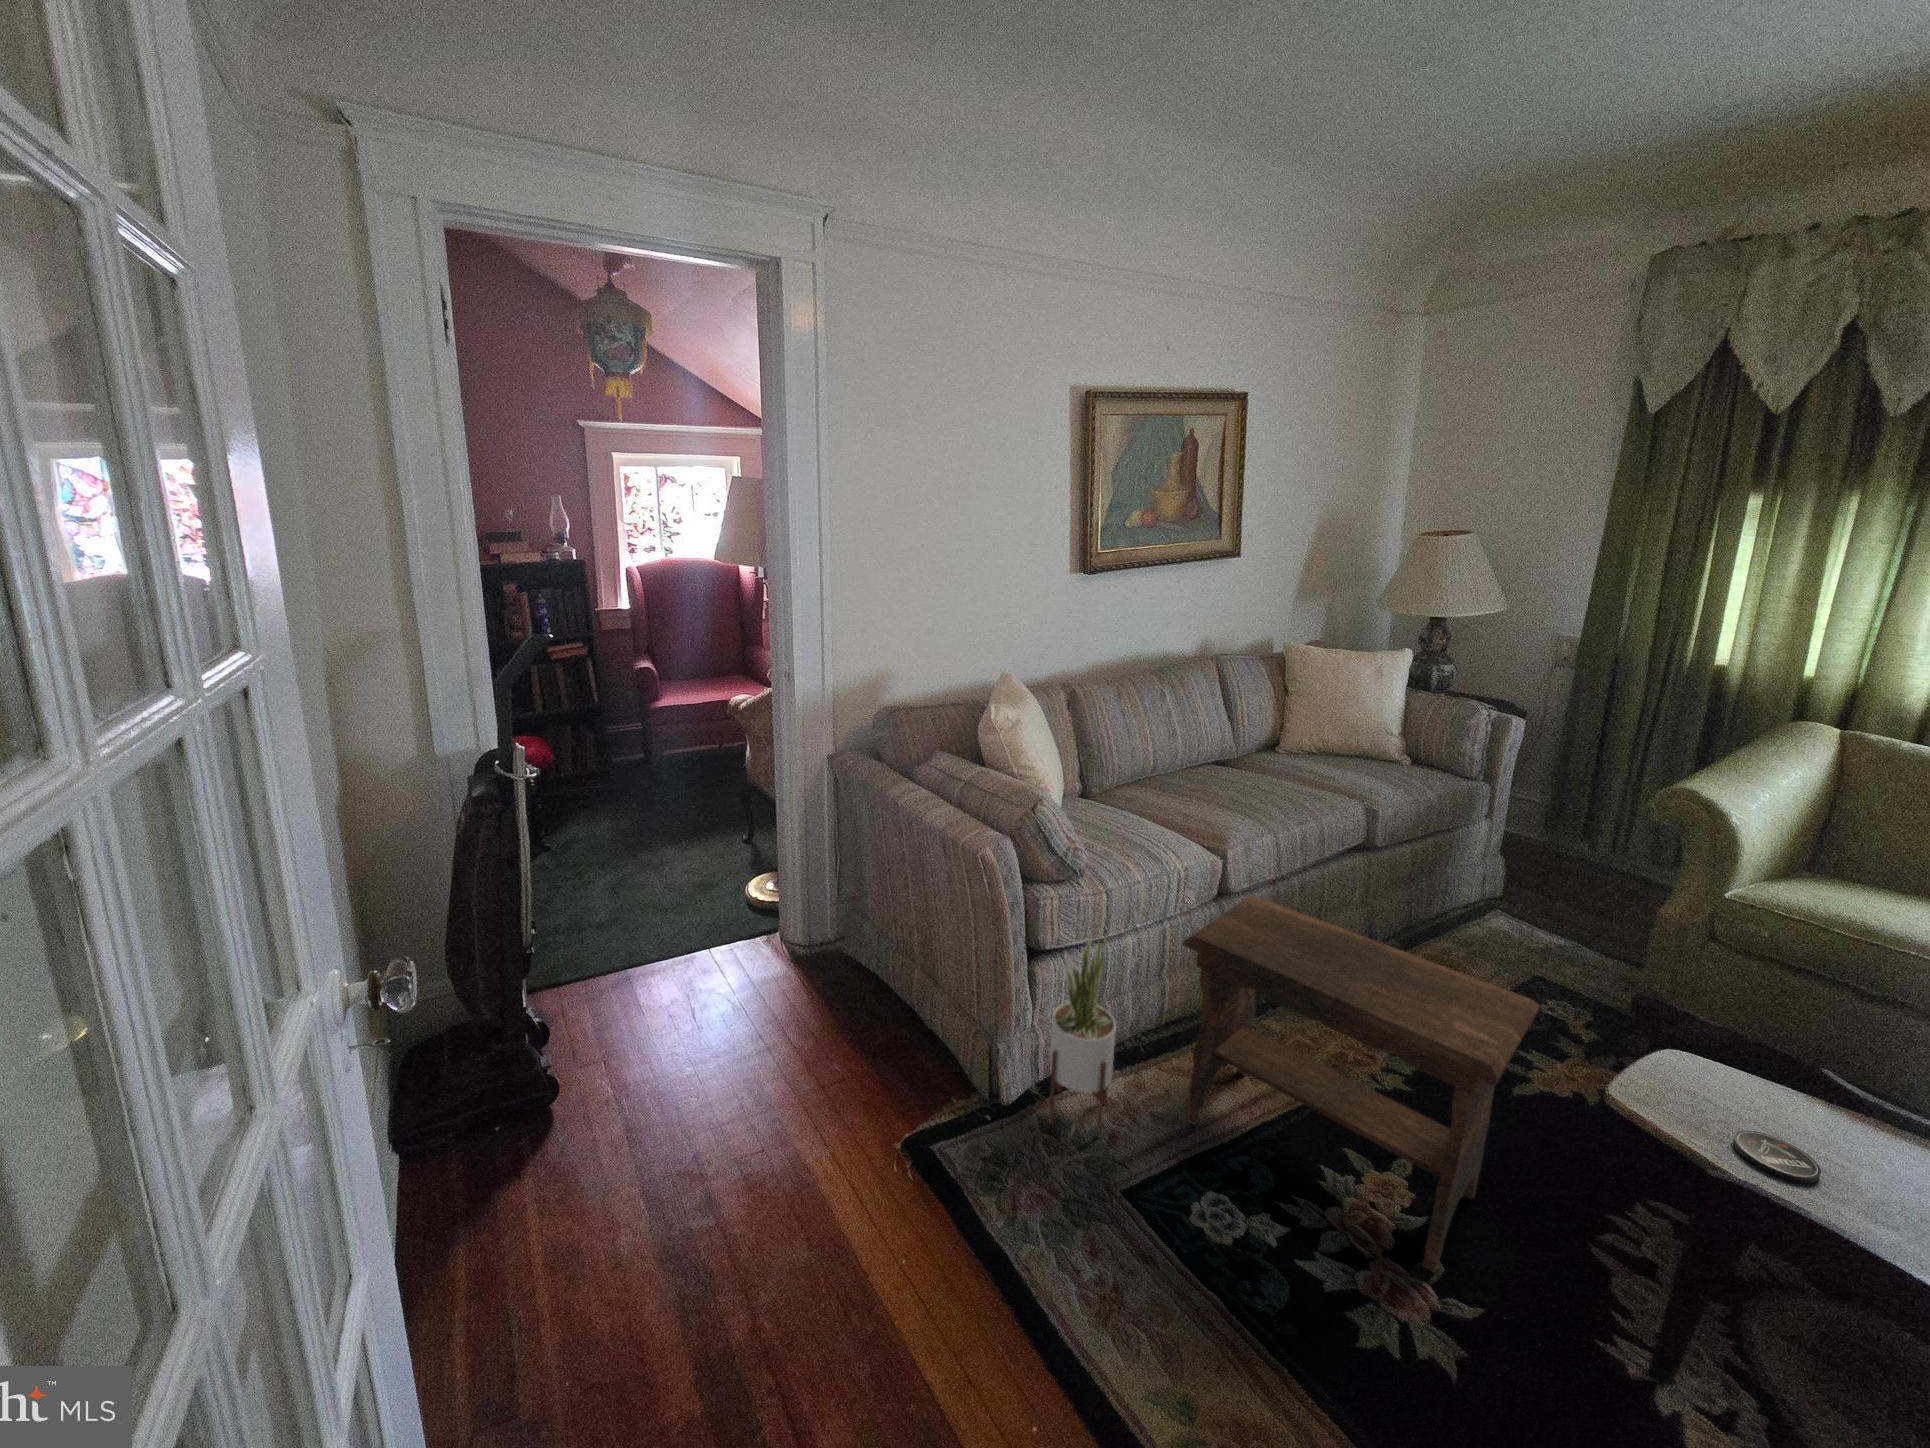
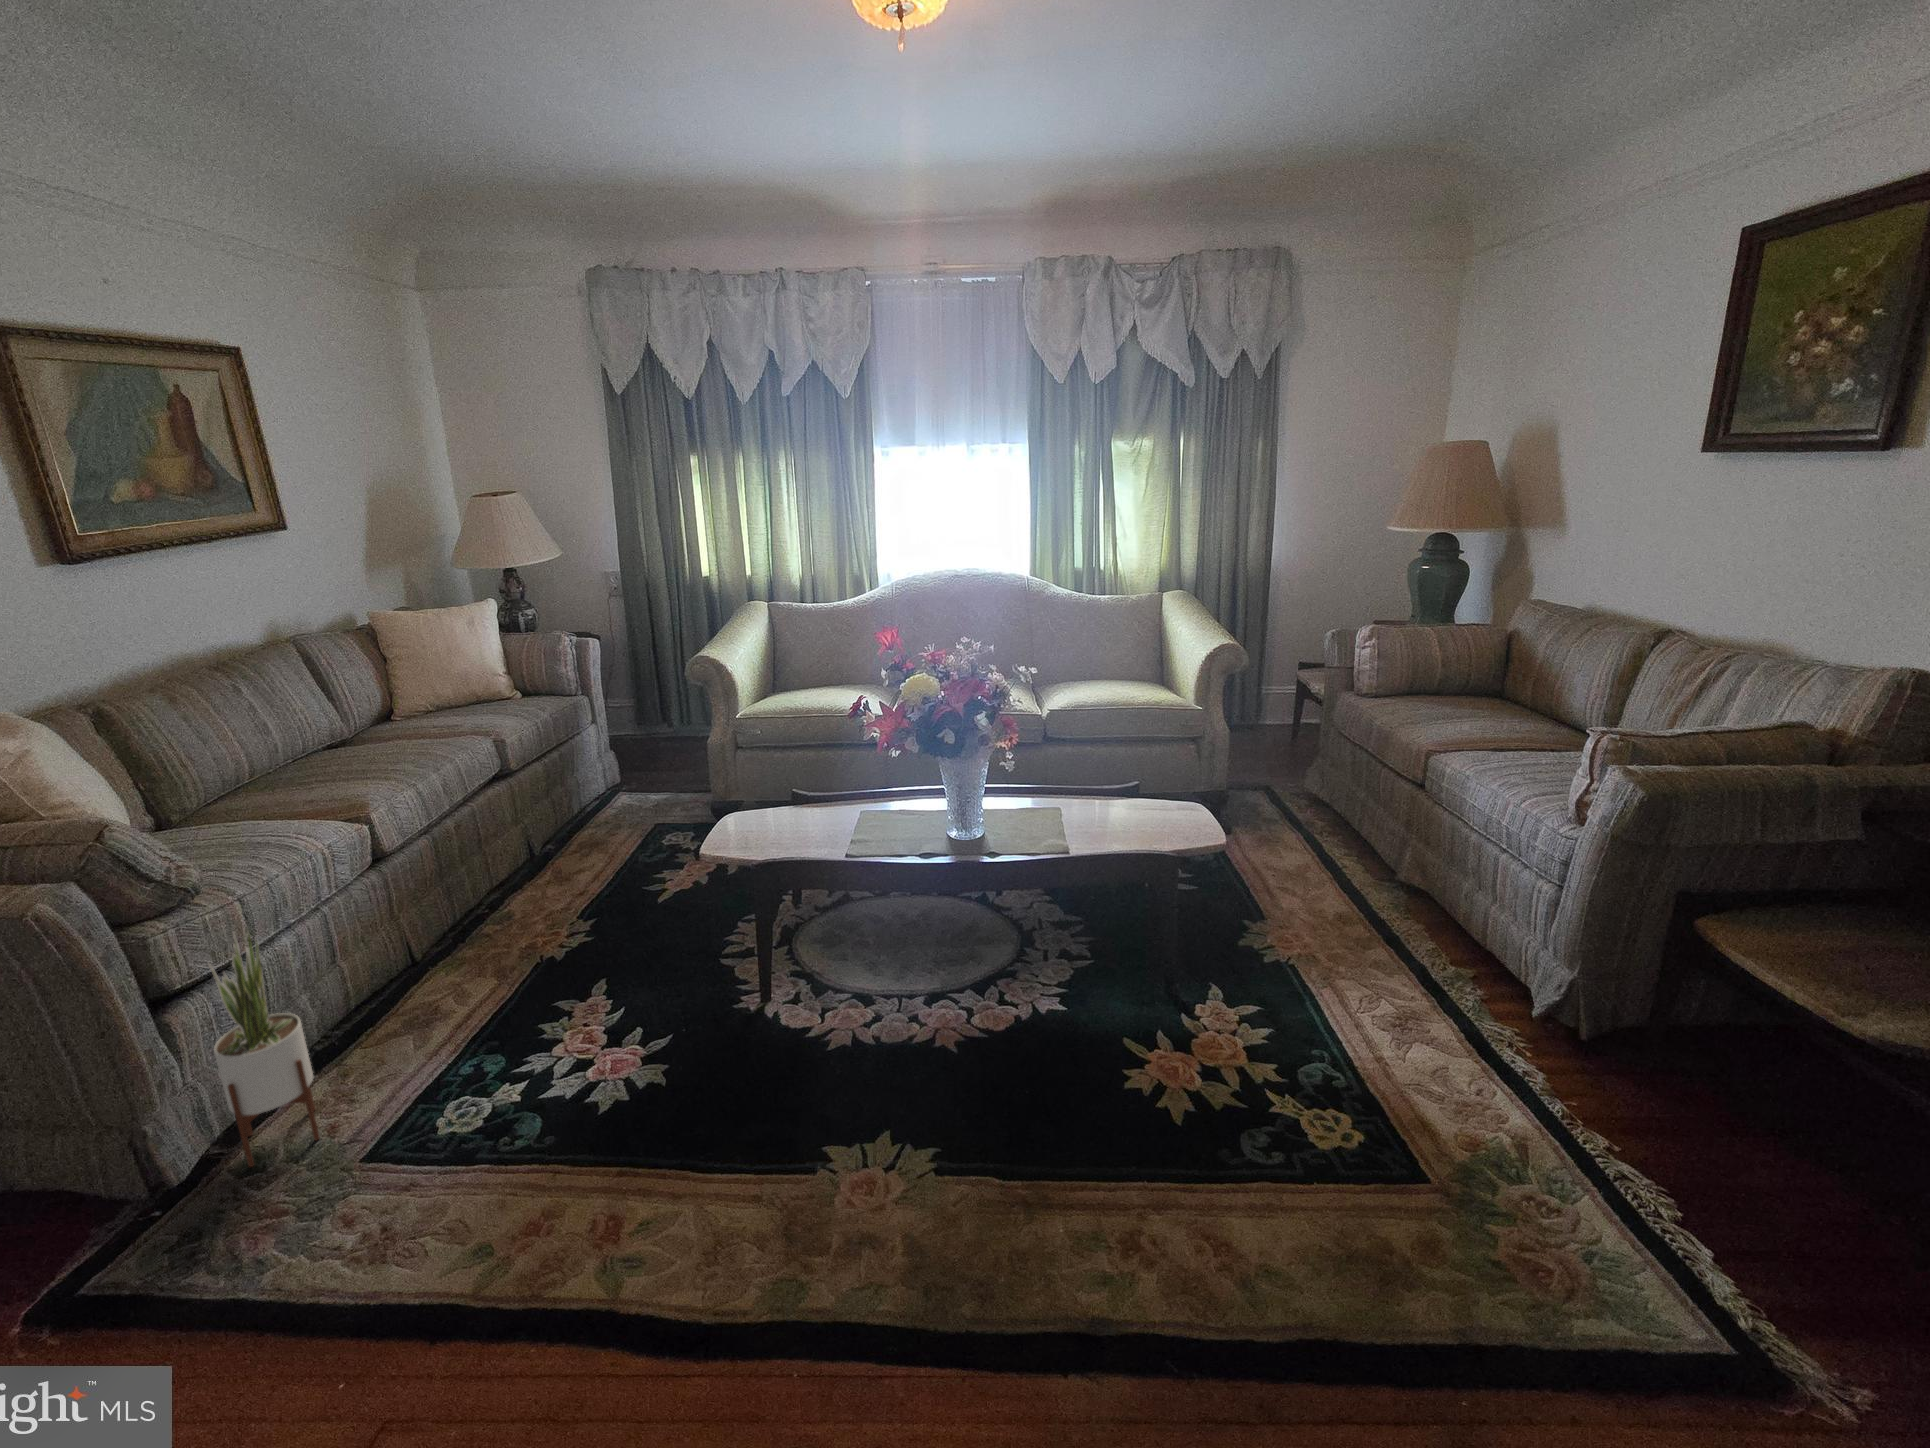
footstool: present [1183,895,1539,1273] -> none [350,814,649,1069]
coaster: present [1733,1131,1821,1184] -> none [758,830,795,849]

